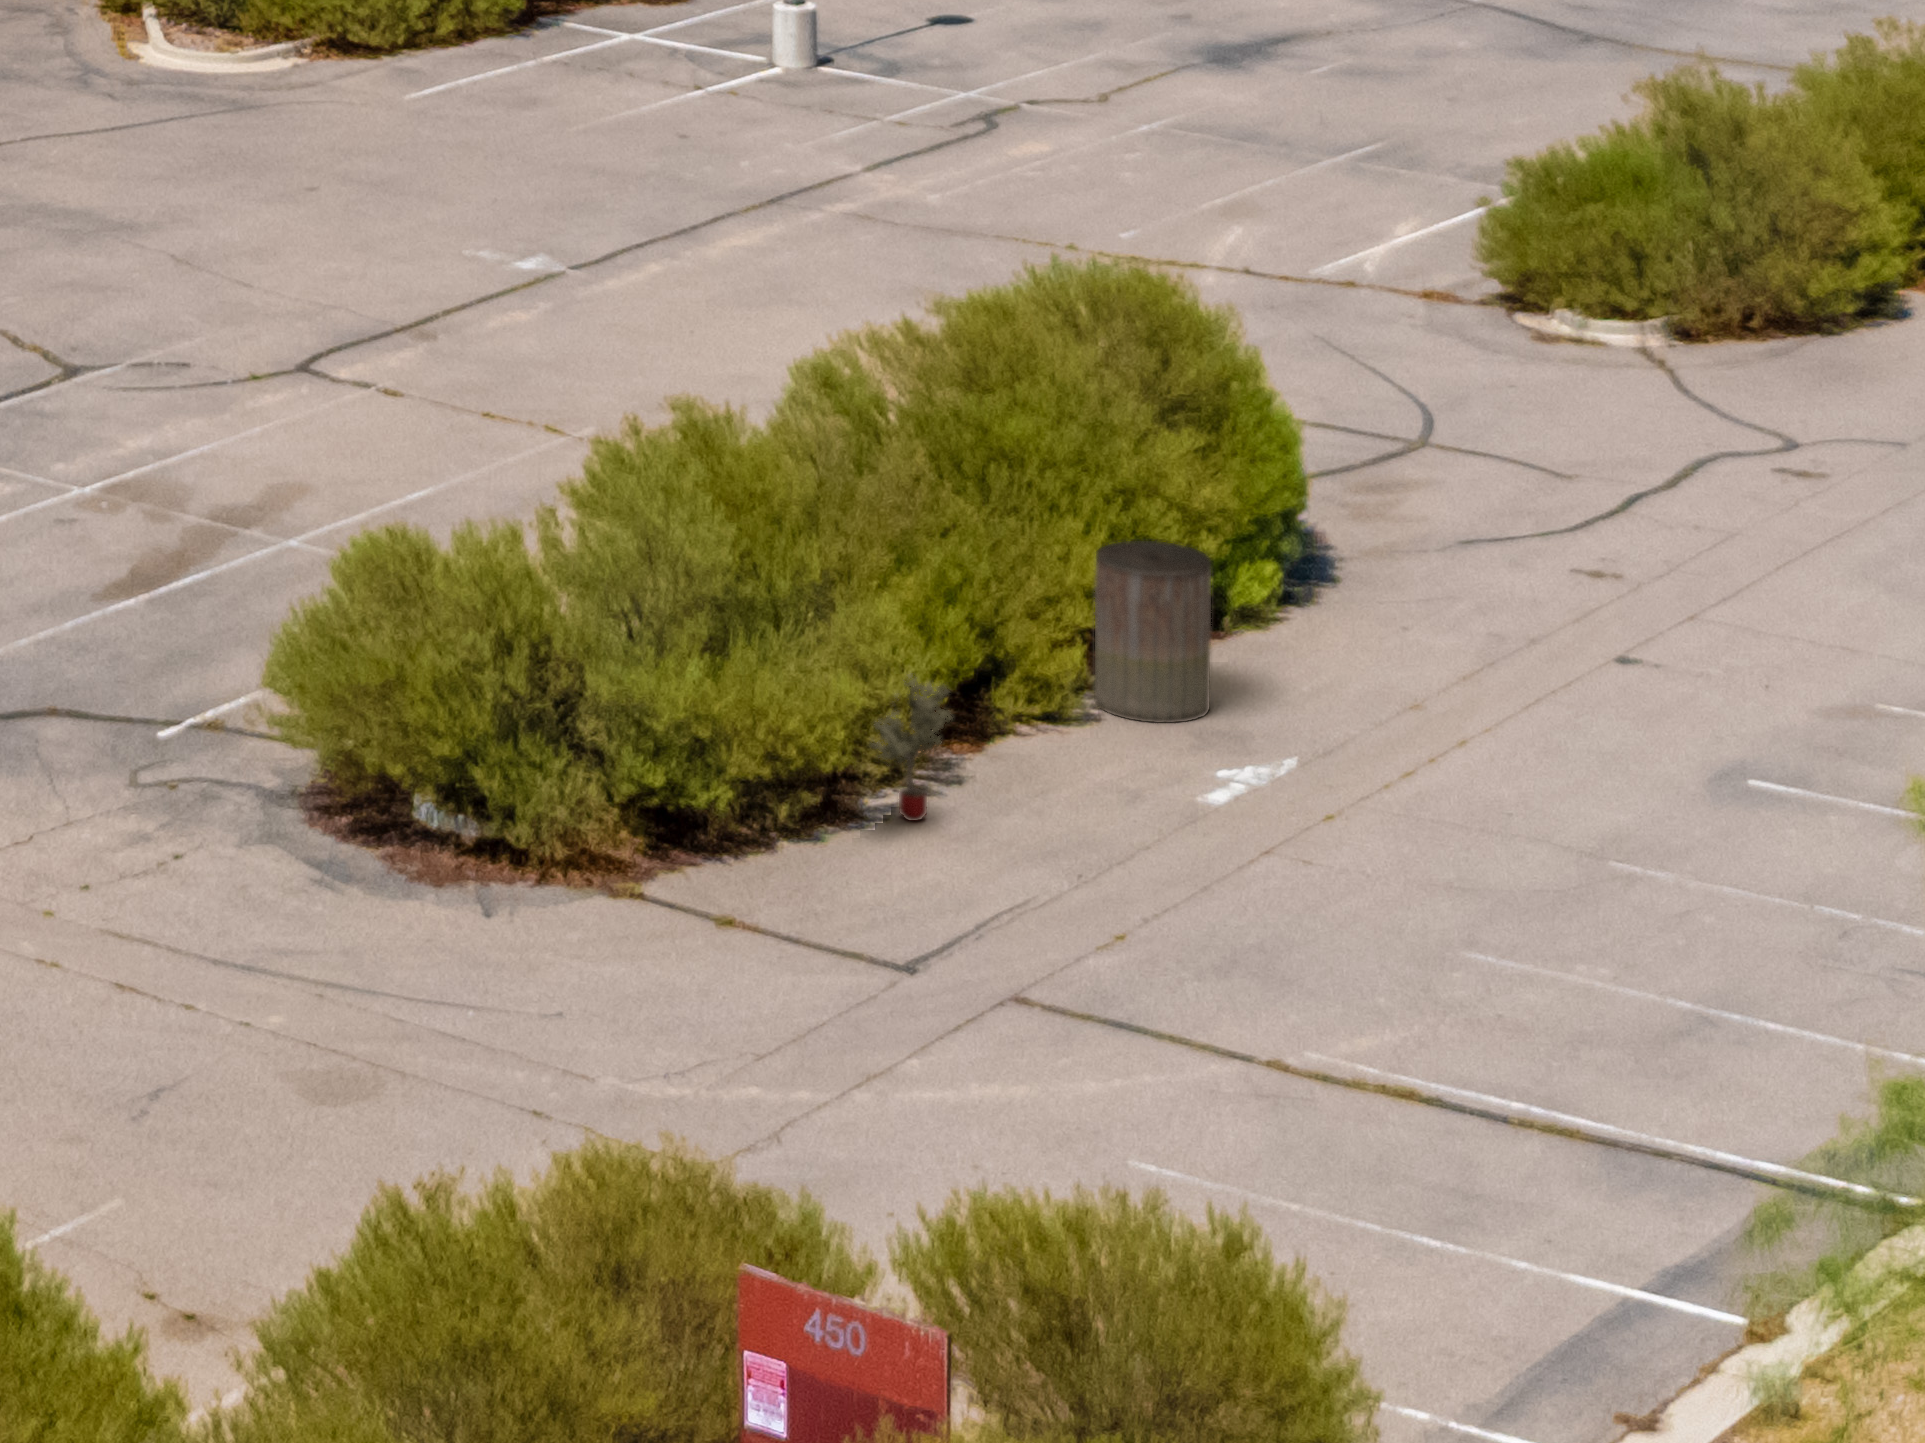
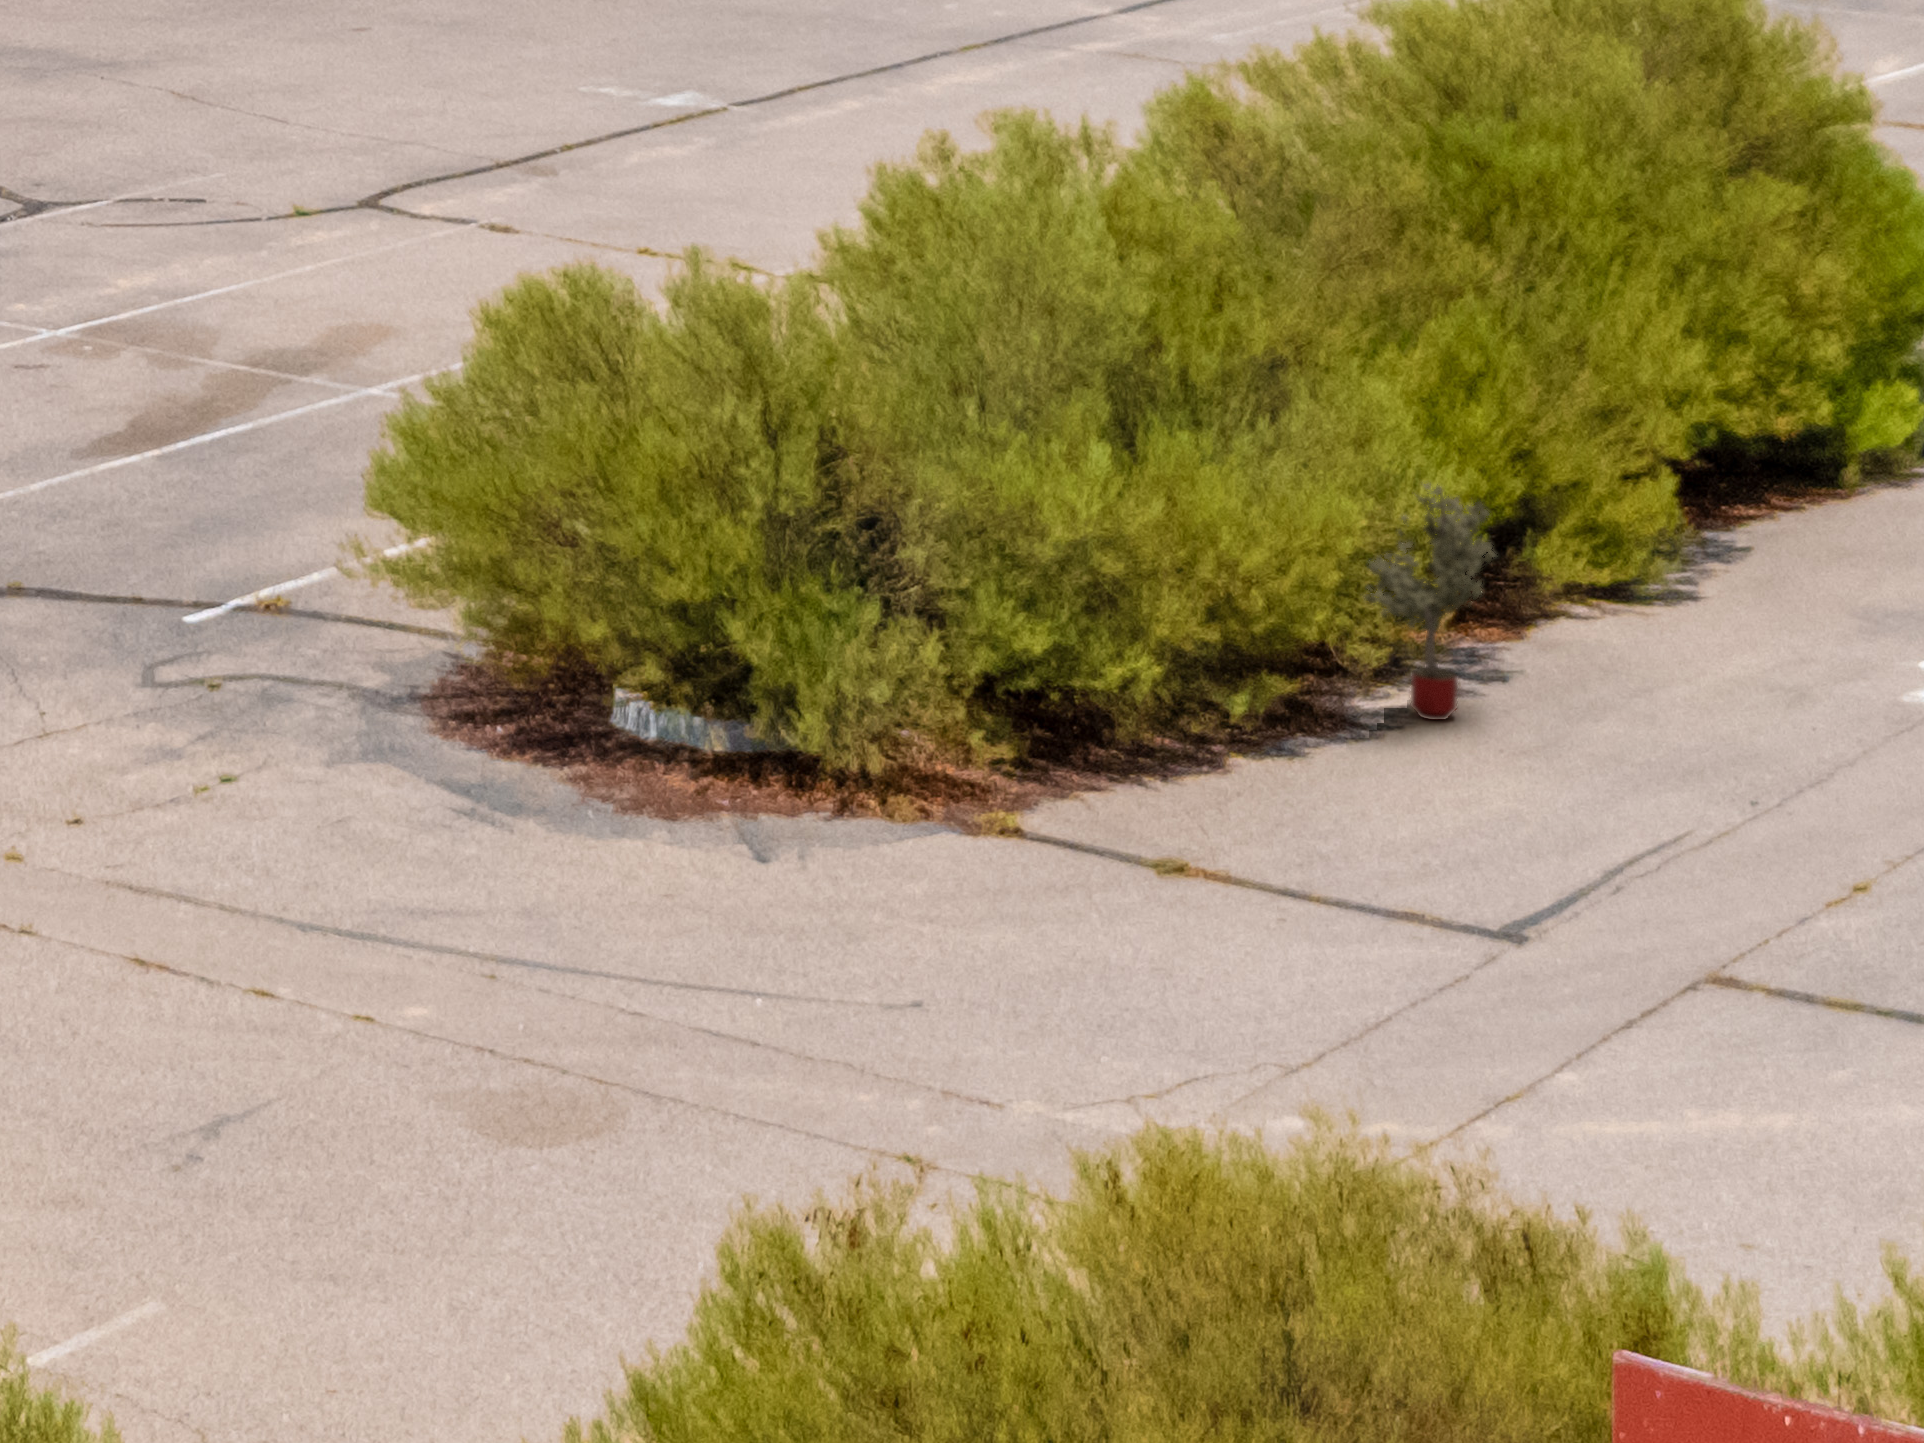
trash can: present [1094,541,1211,723] -> none [1663,321,1856,594]

